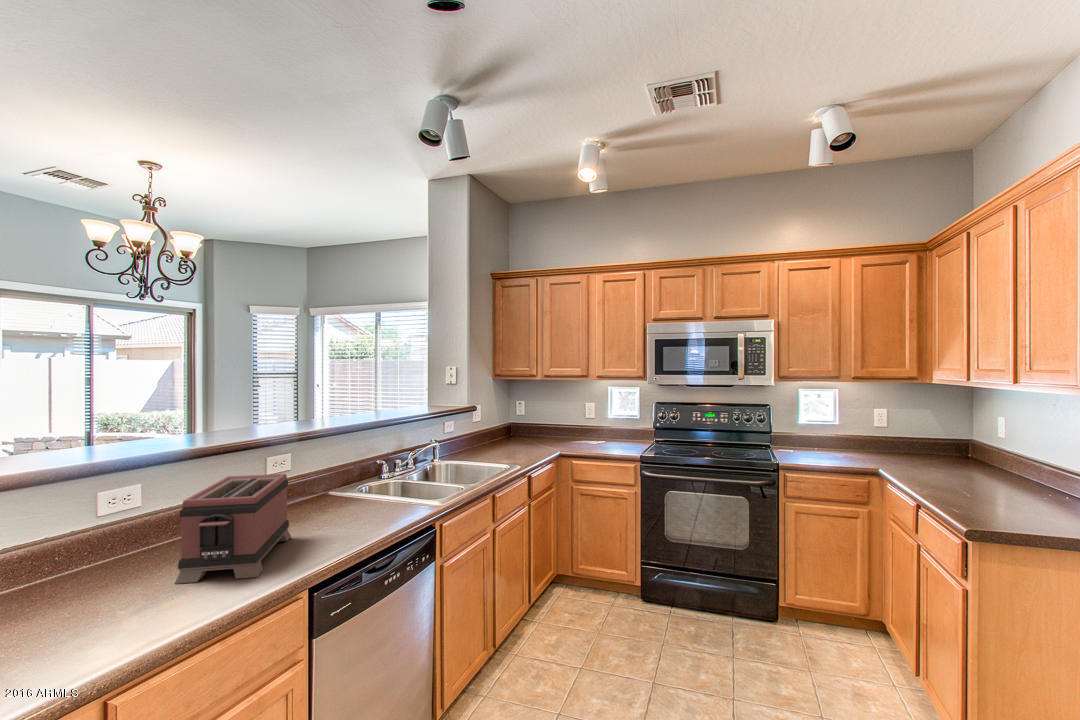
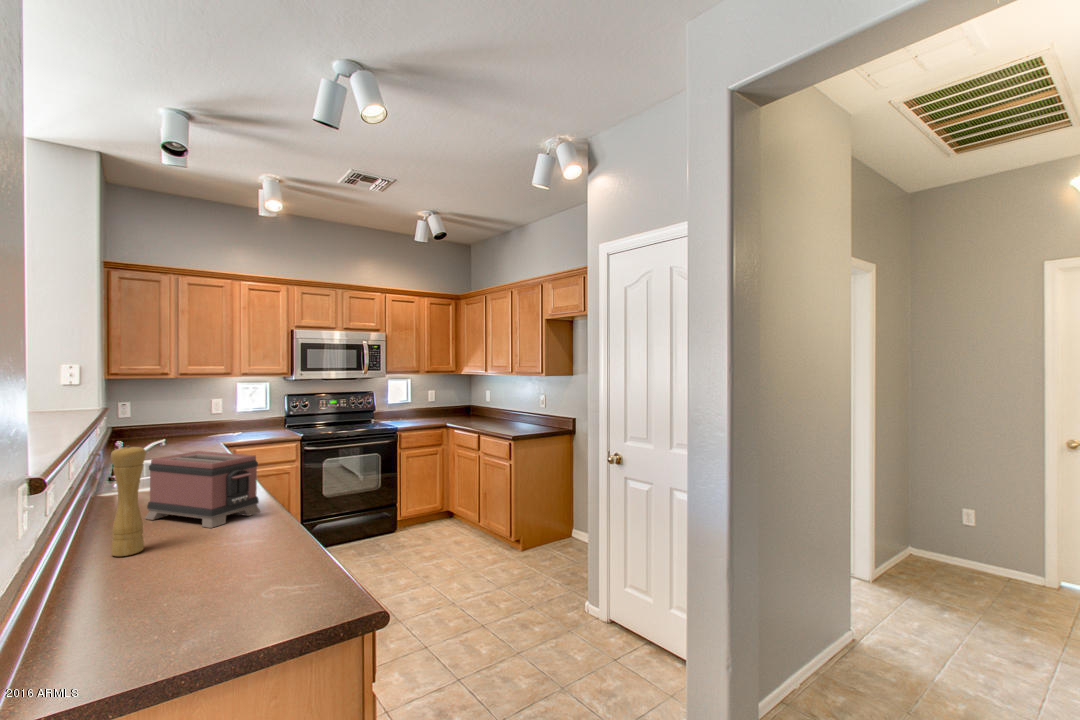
pepper mill: none [47,467,89,595] -> present [111,446,146,556]

